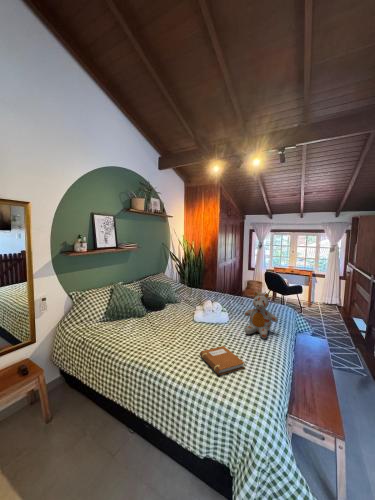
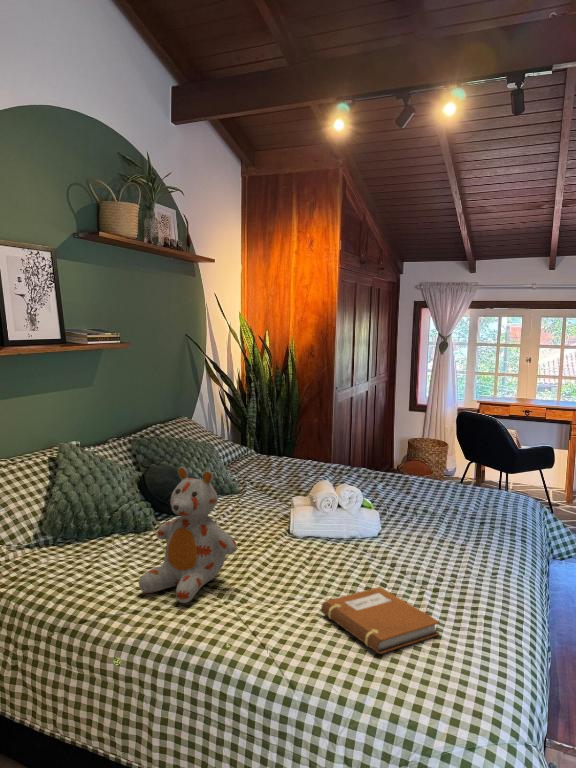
stuffed bear: present [245,292,278,338] -> present [139,467,237,603]

